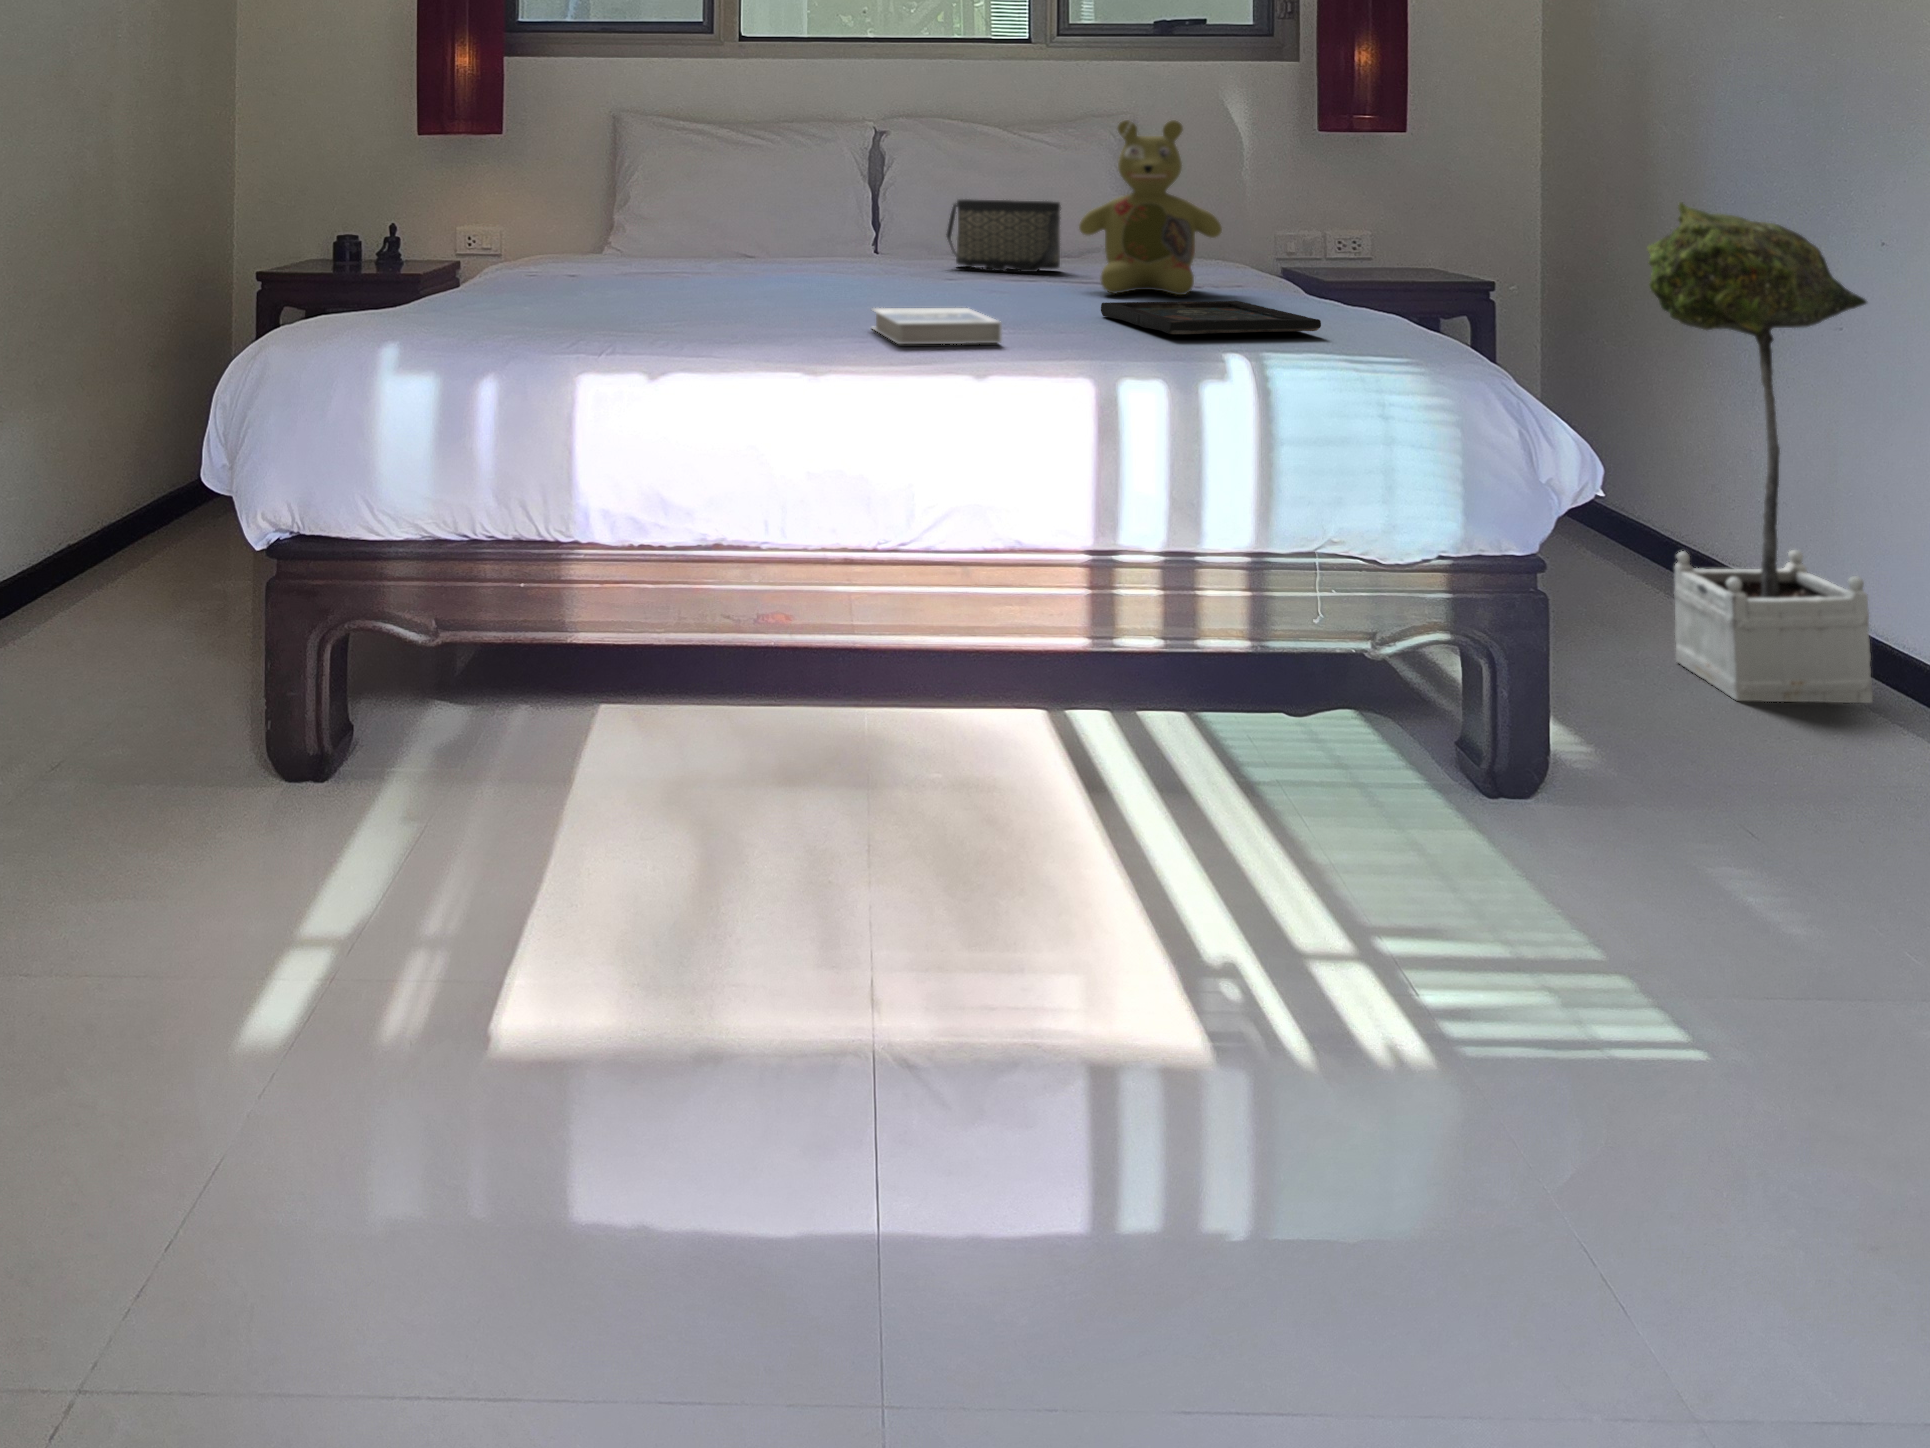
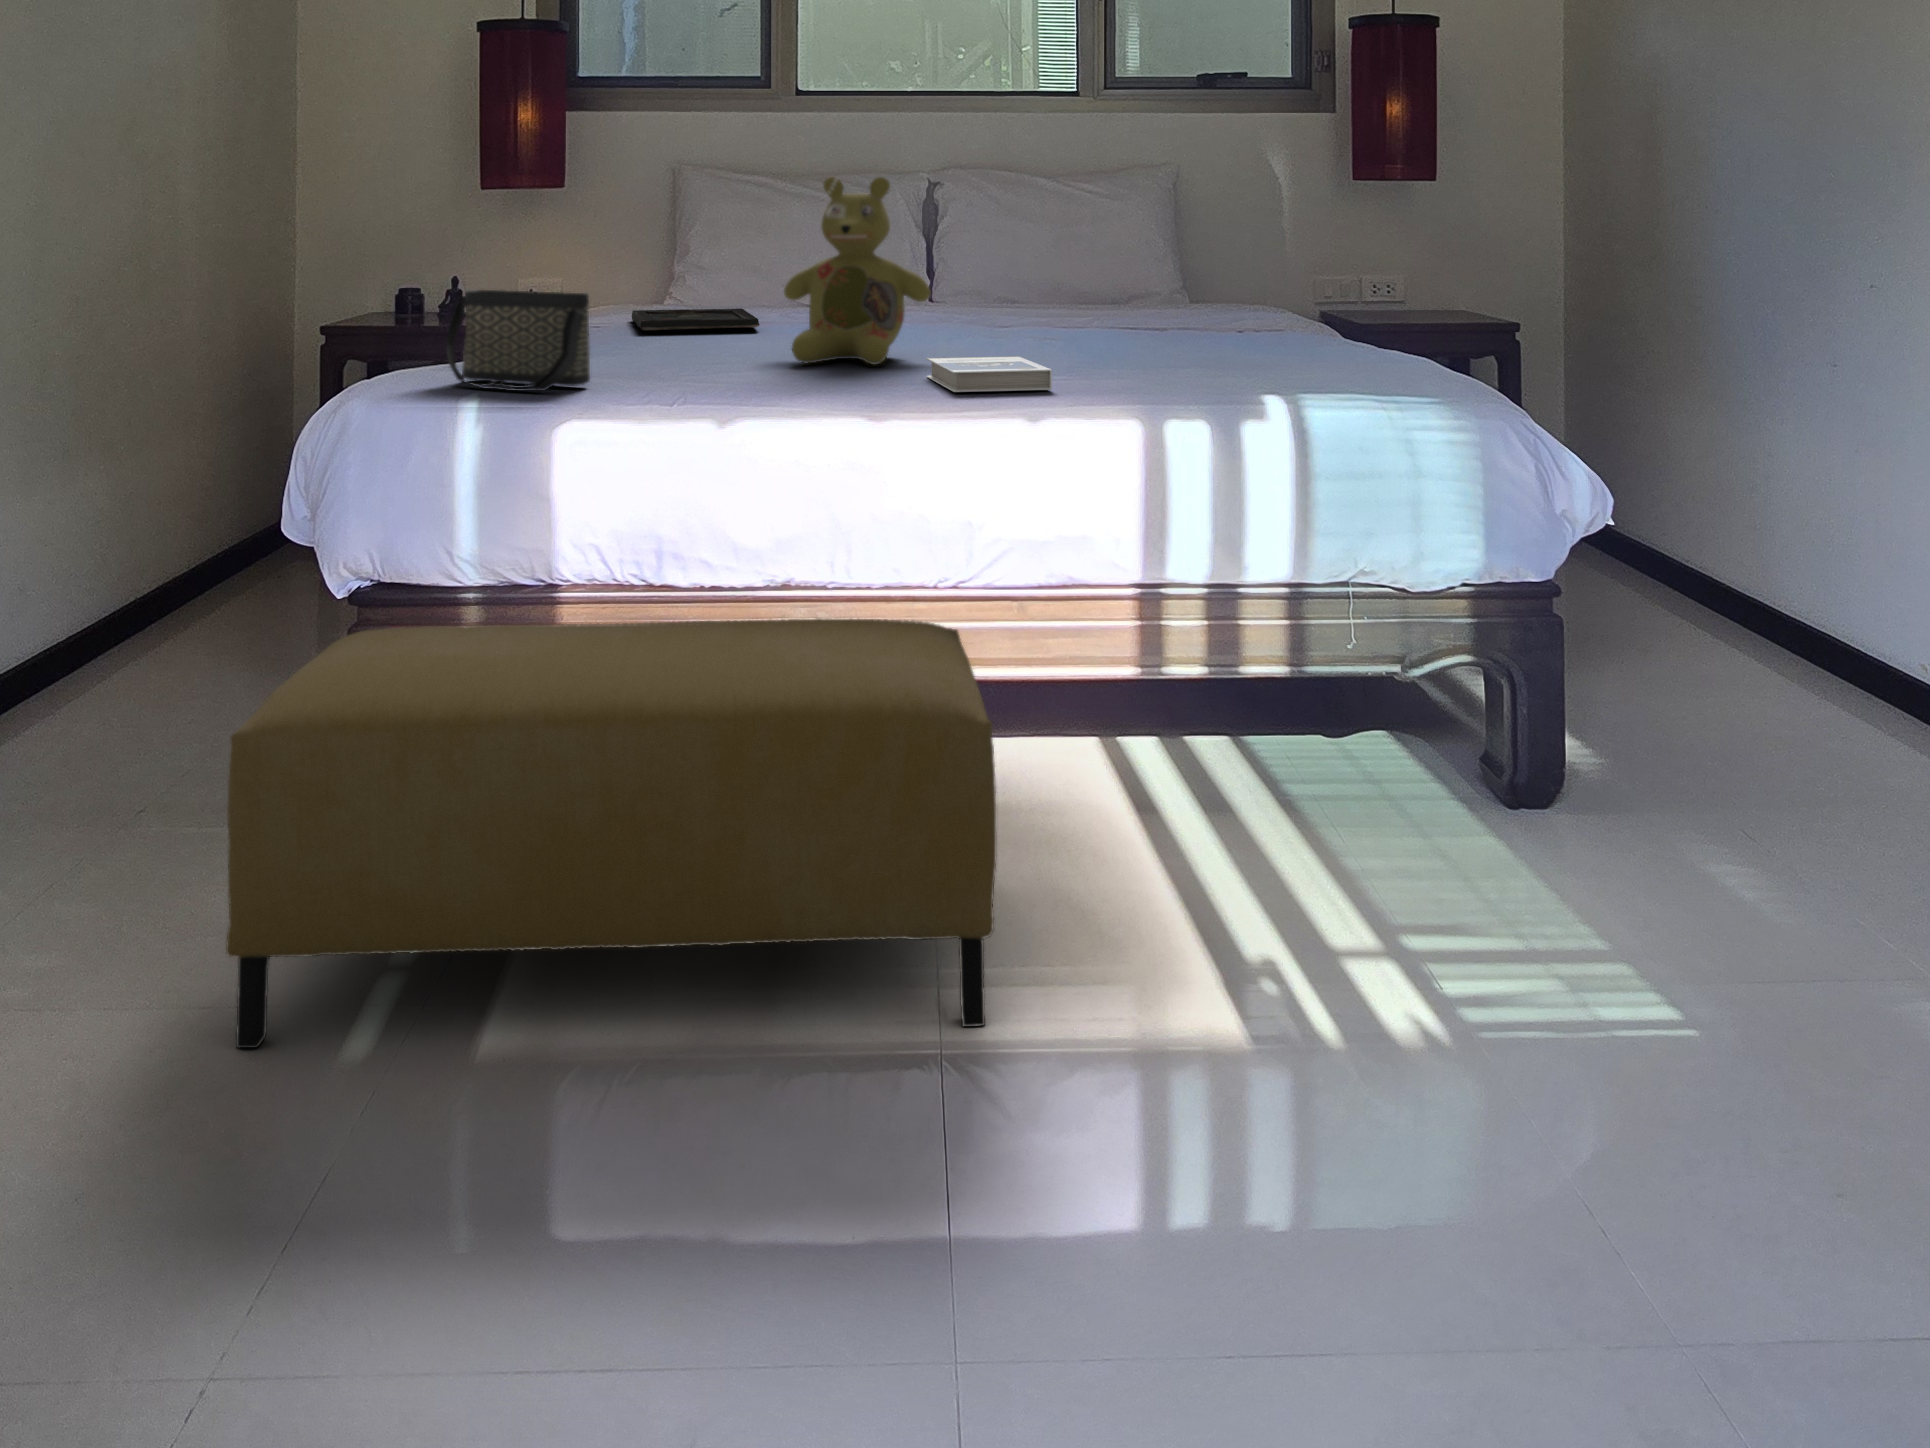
stuffed bear: present [1079,120,1222,295] -> present [784,177,930,364]
handbag: present [946,199,1061,272] -> present [445,290,590,391]
potted tree: present [1648,203,1873,703] -> none [1659,249,1866,719]
tray: present [1101,301,1321,334] -> present [632,308,759,330]
ottoman: none [119,582,935,1030] -> present [226,618,996,1048]

